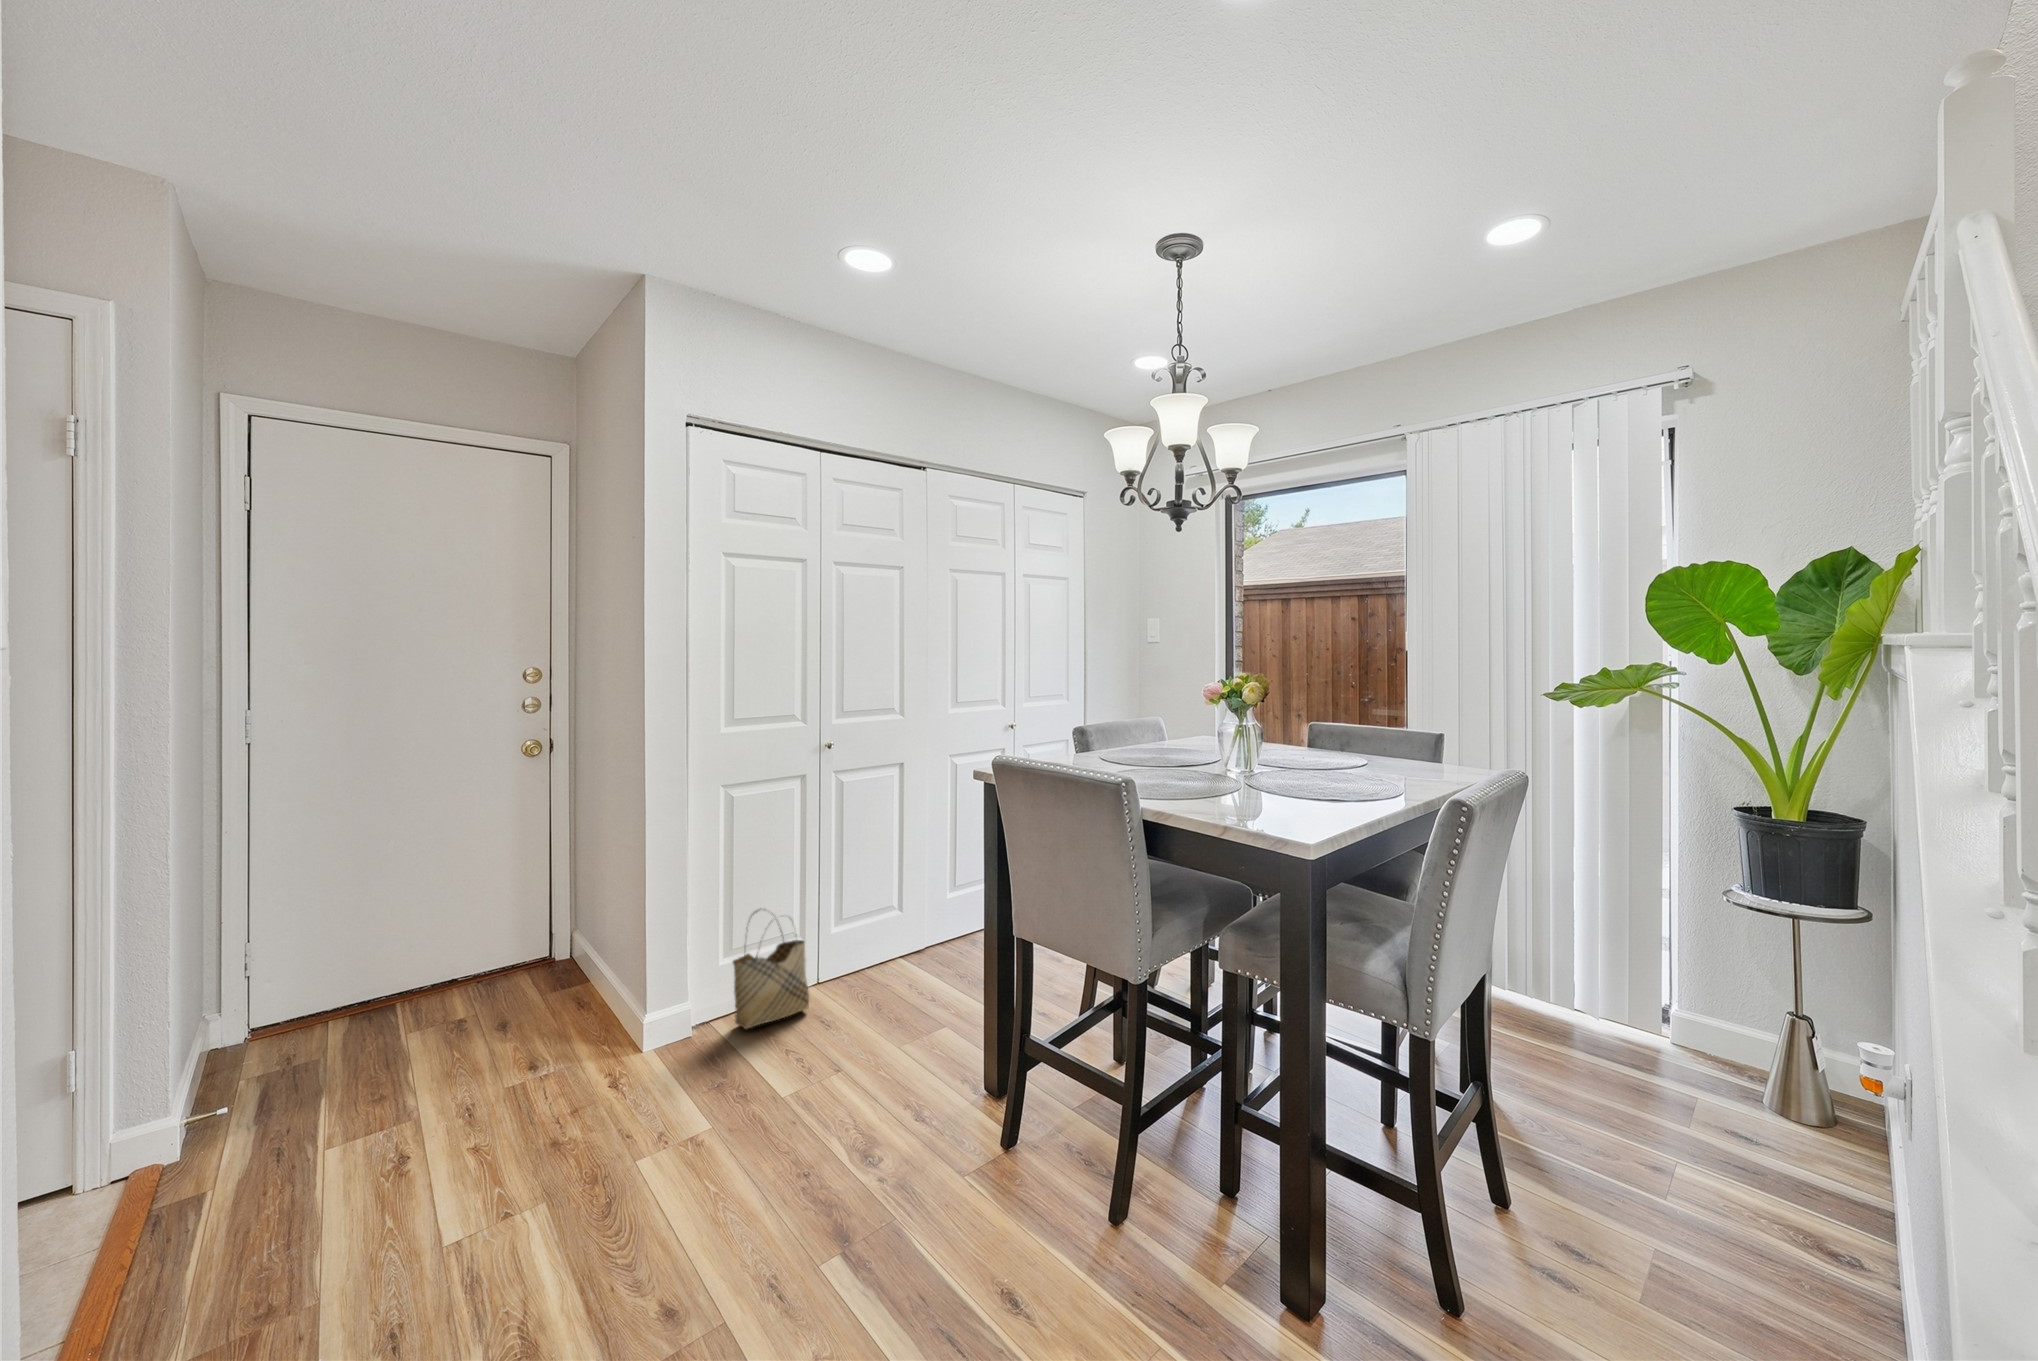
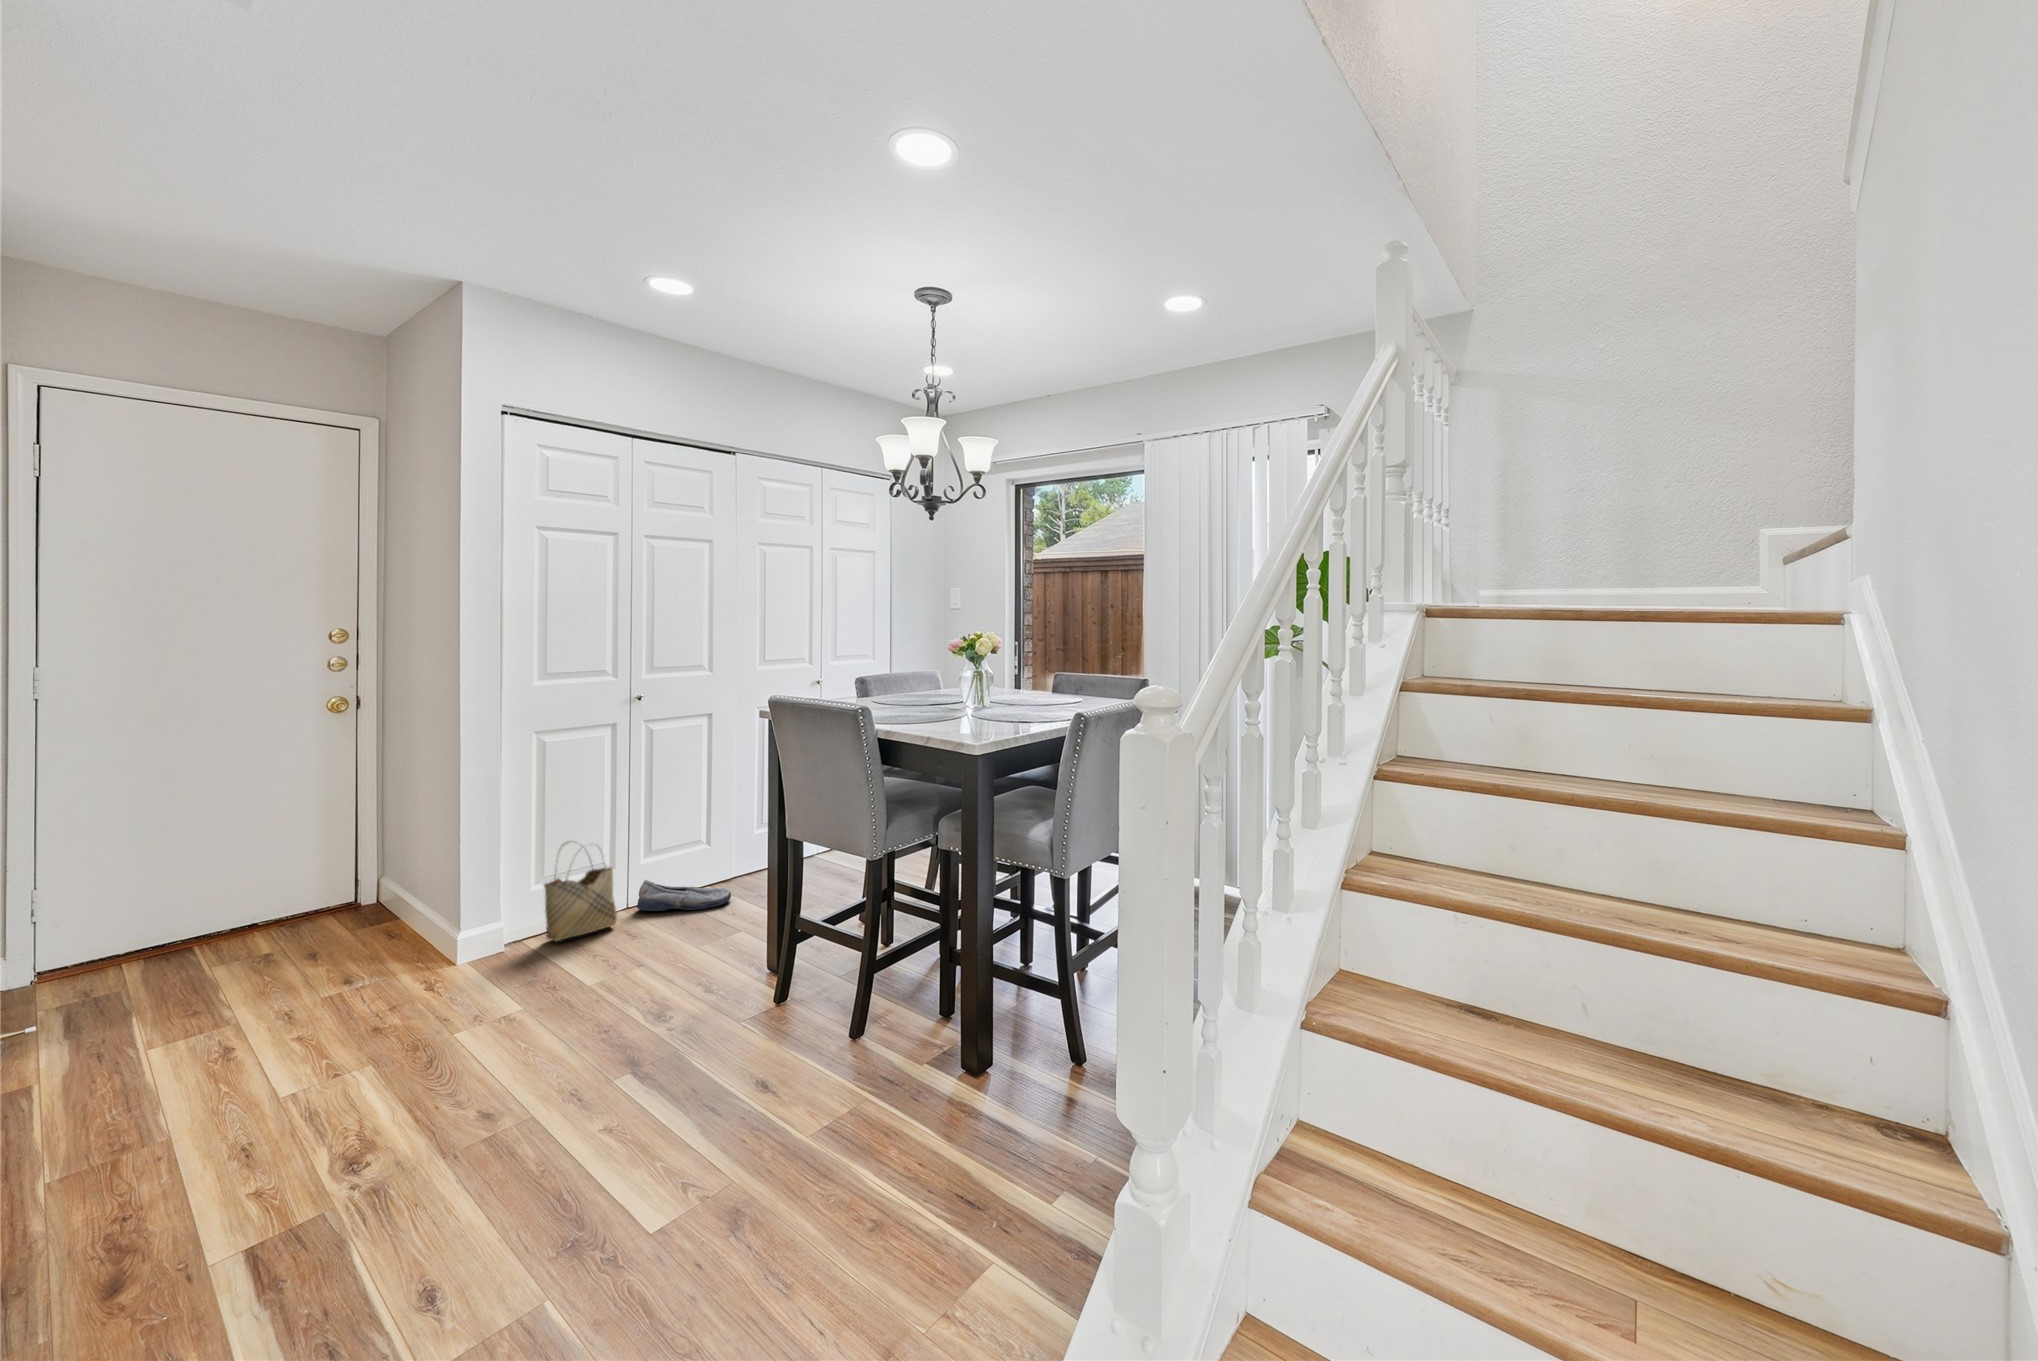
shoe: none [830,953,932,992] -> present [637,880,731,911]

